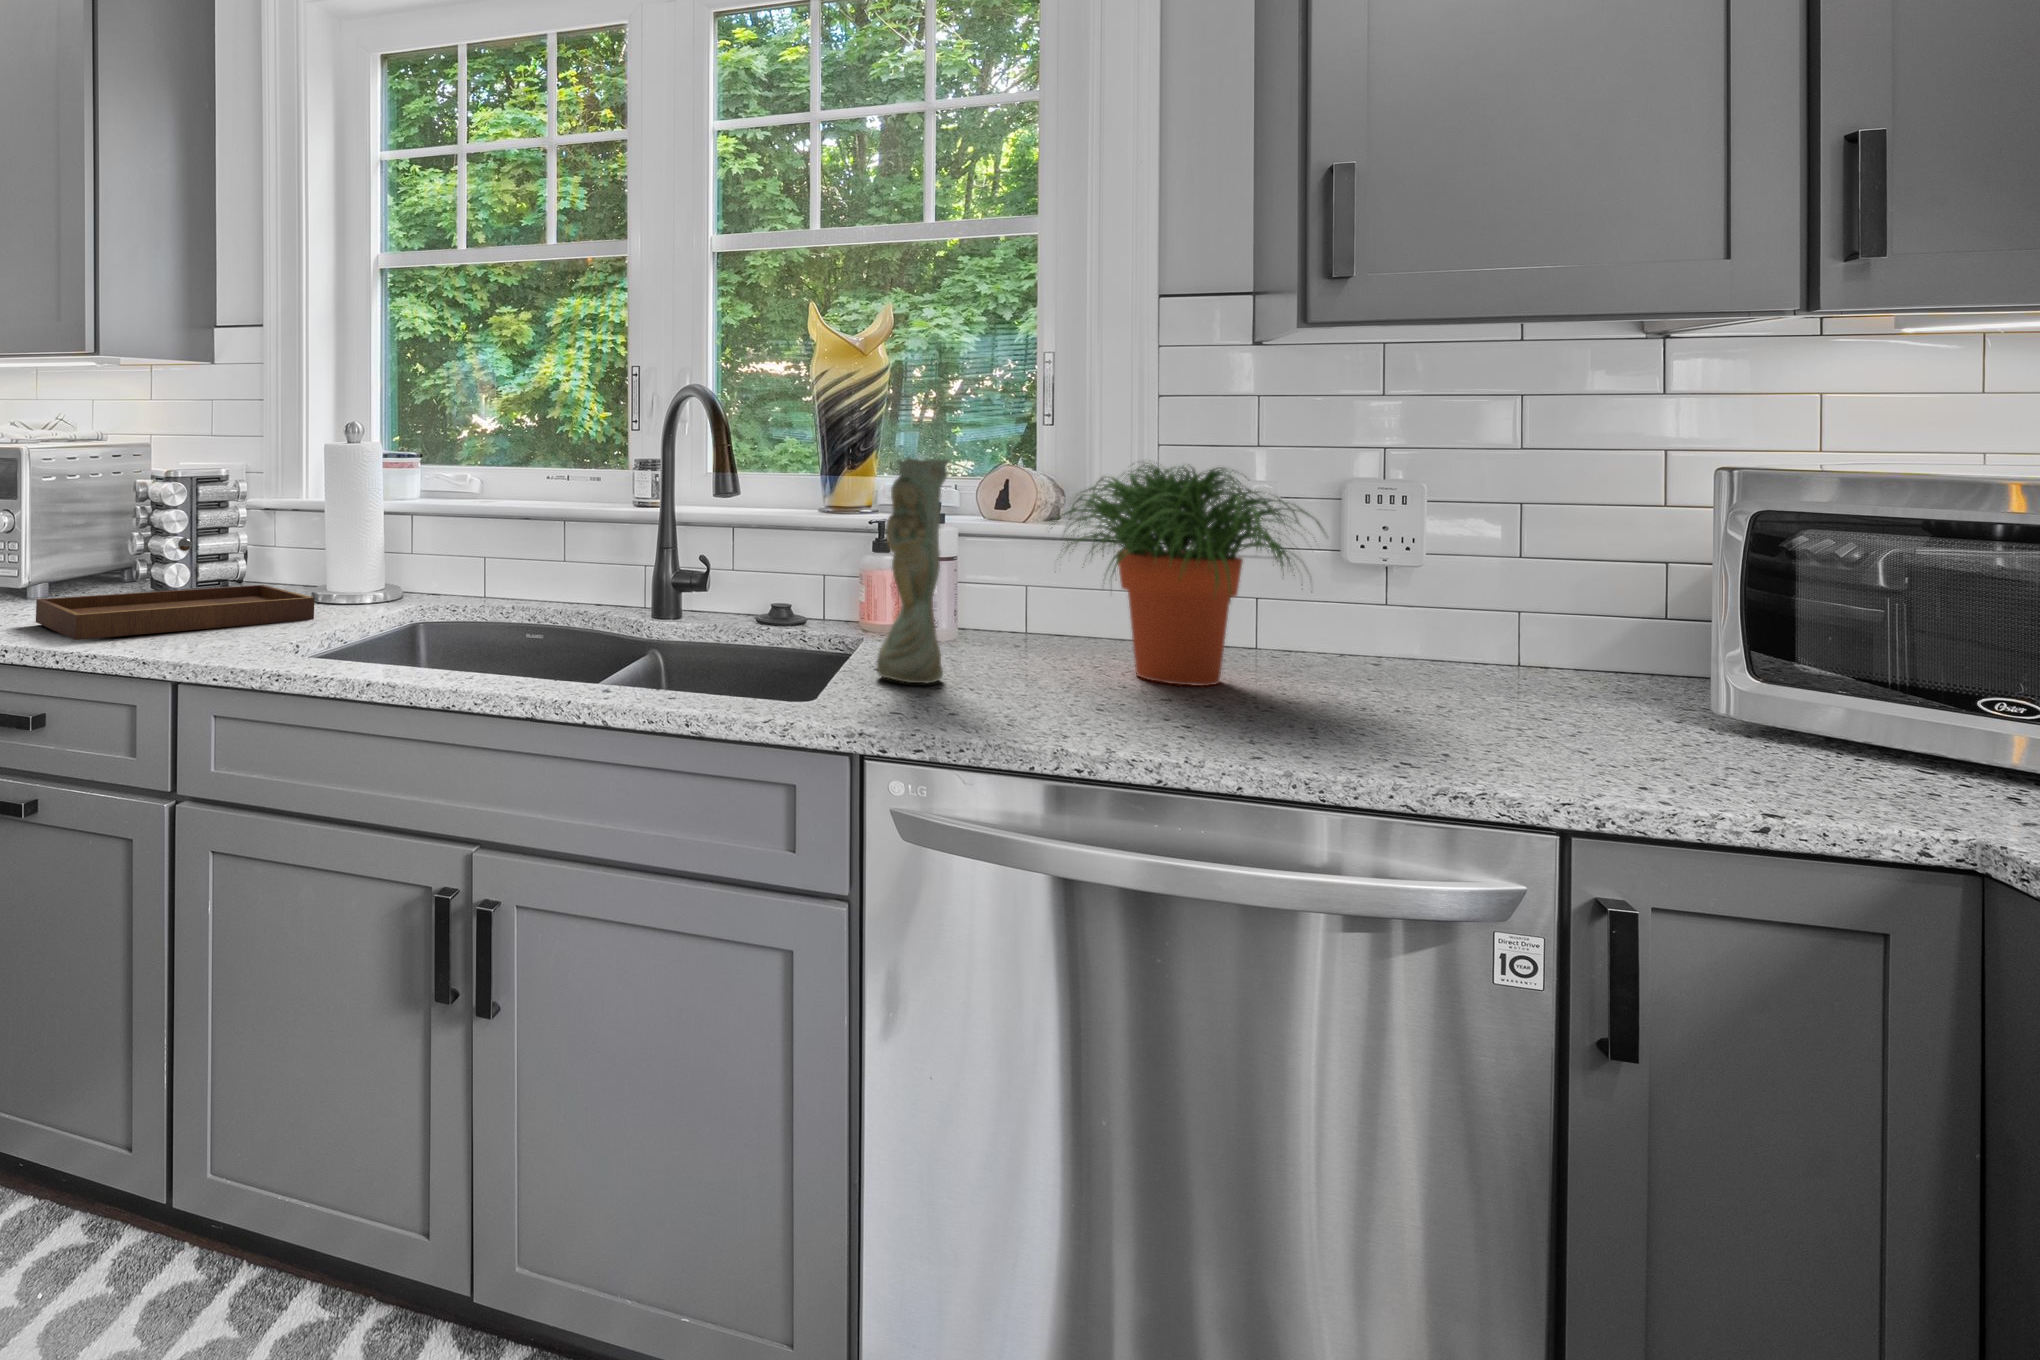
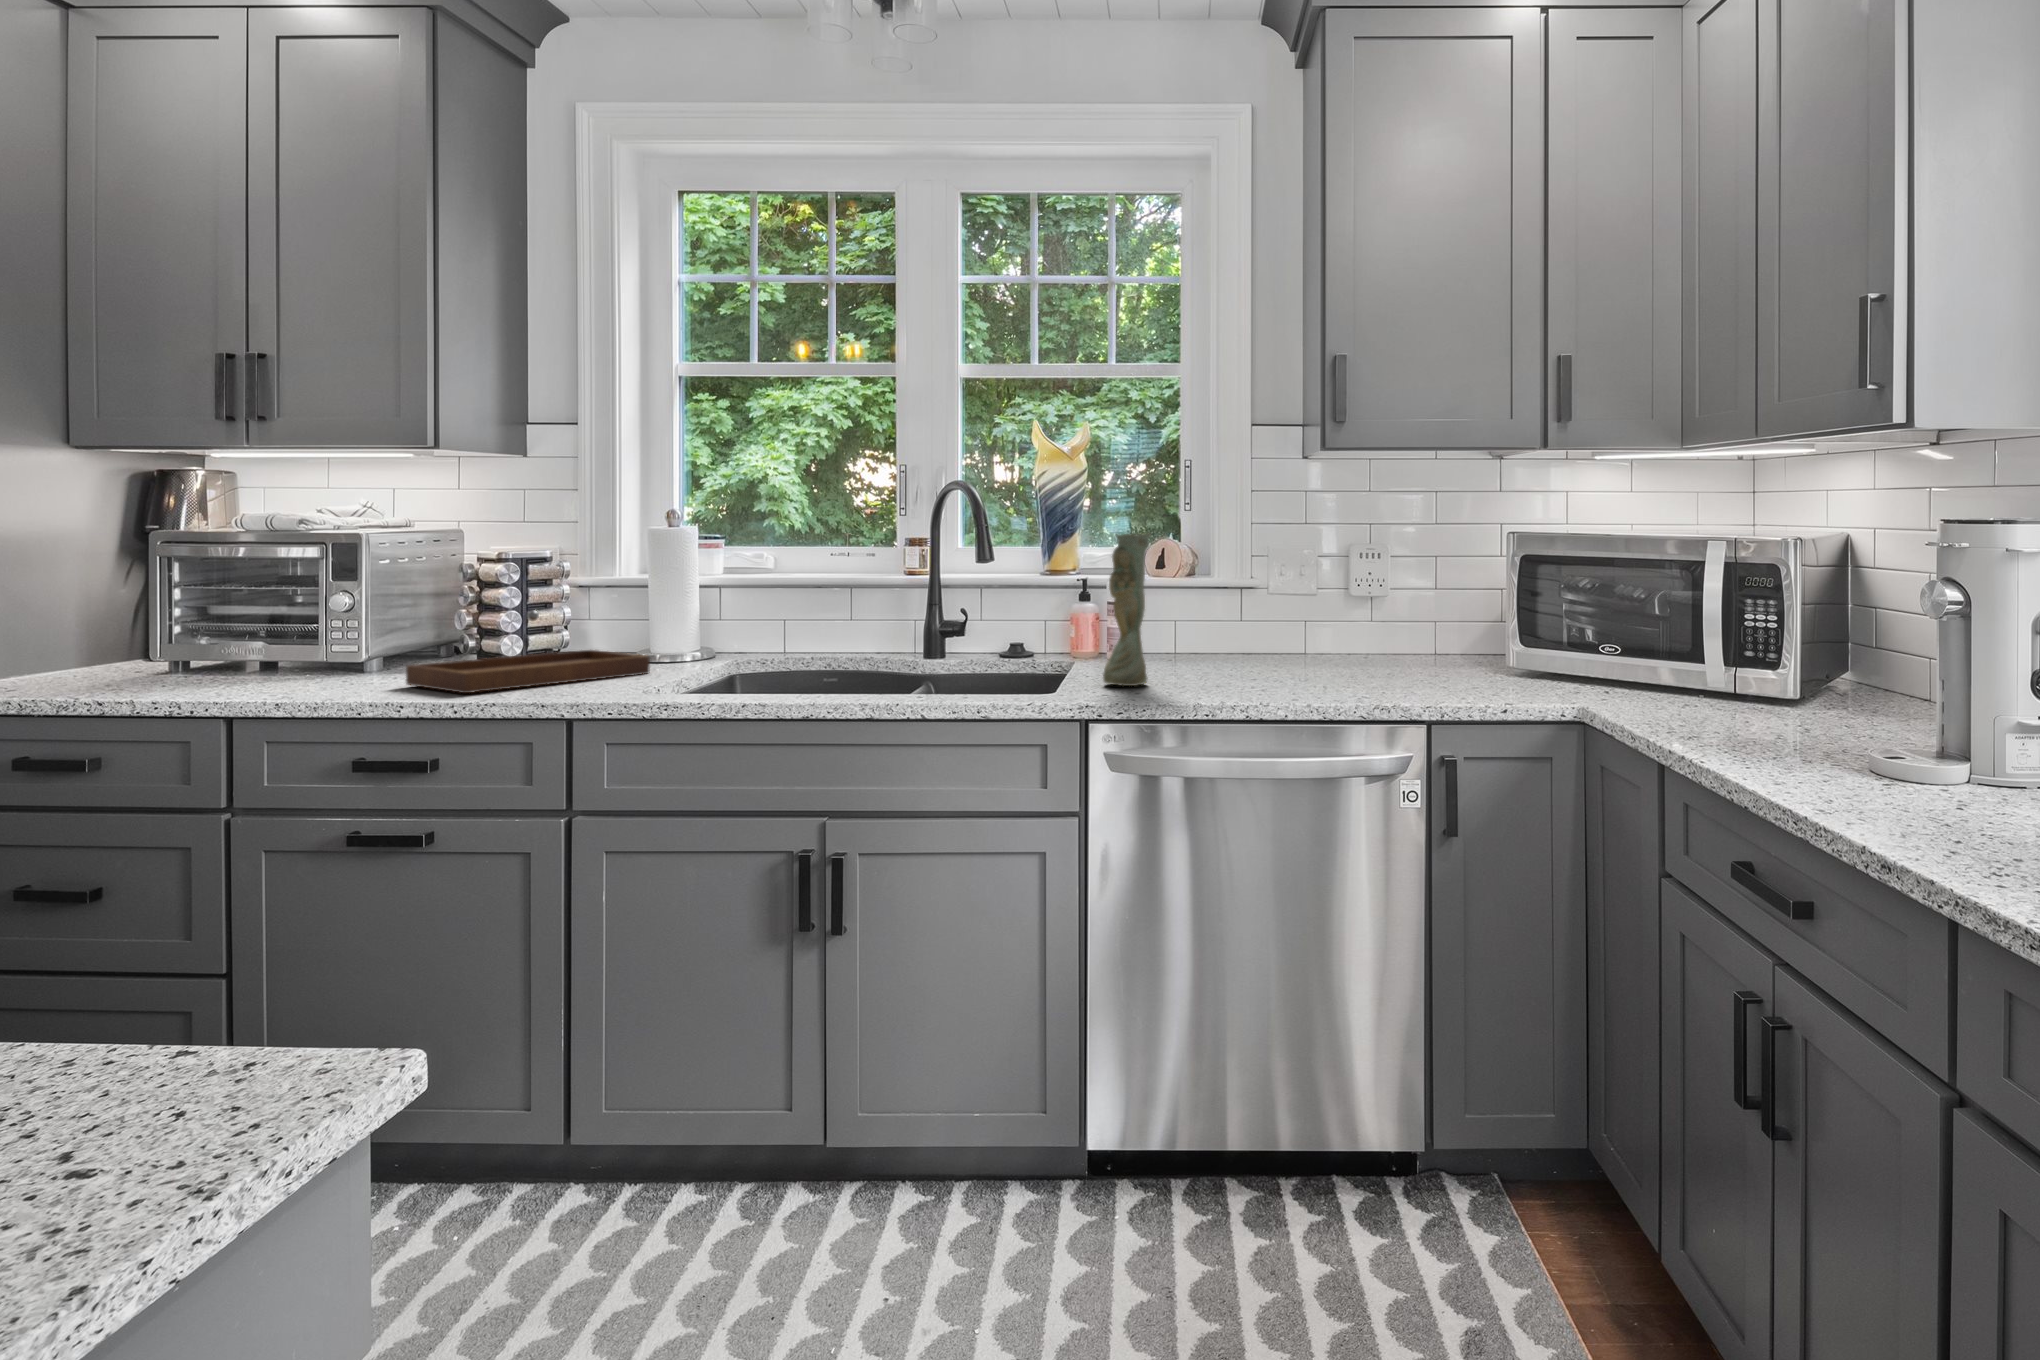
potted plant: present [1049,463,1325,686] -> none [1215,531,1385,679]

